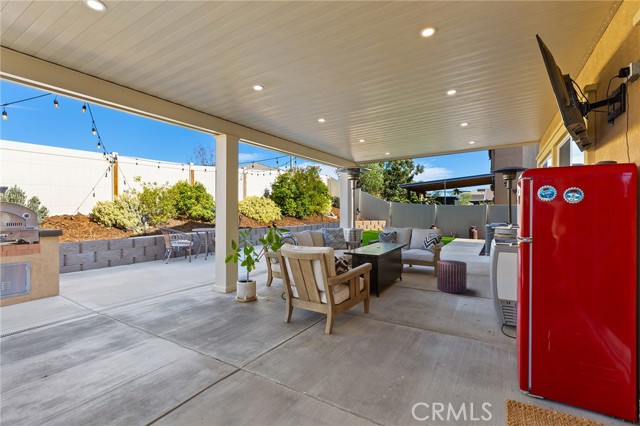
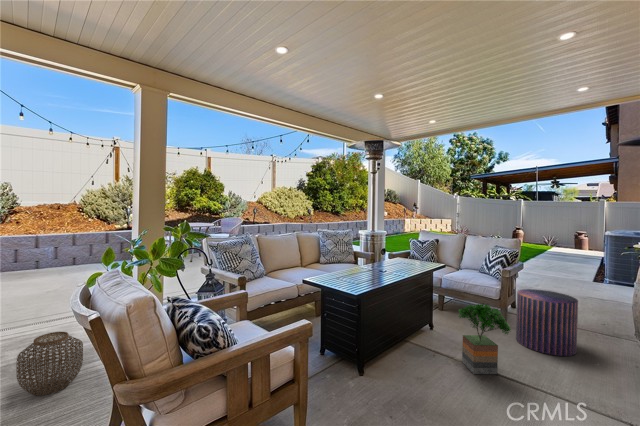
potted tree: none [409,267,436,303] -> present [458,304,511,374]
woven basket: none [177,297,209,332] -> present [16,332,83,396]

